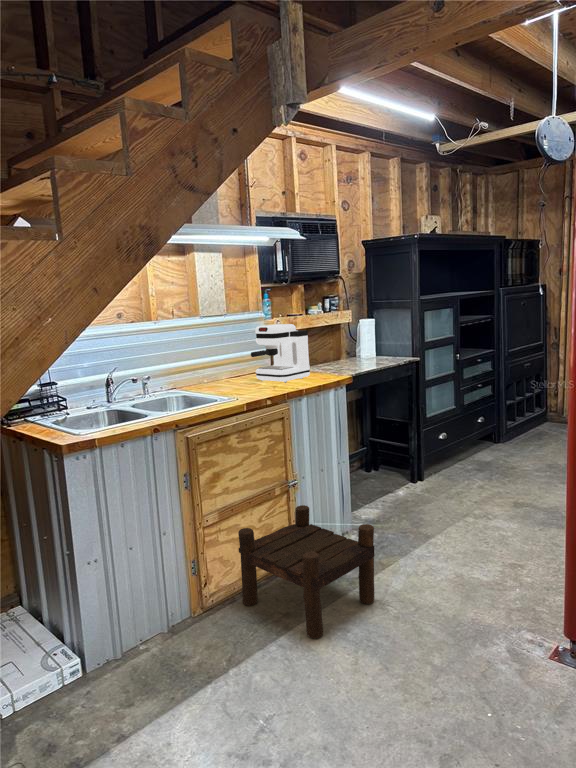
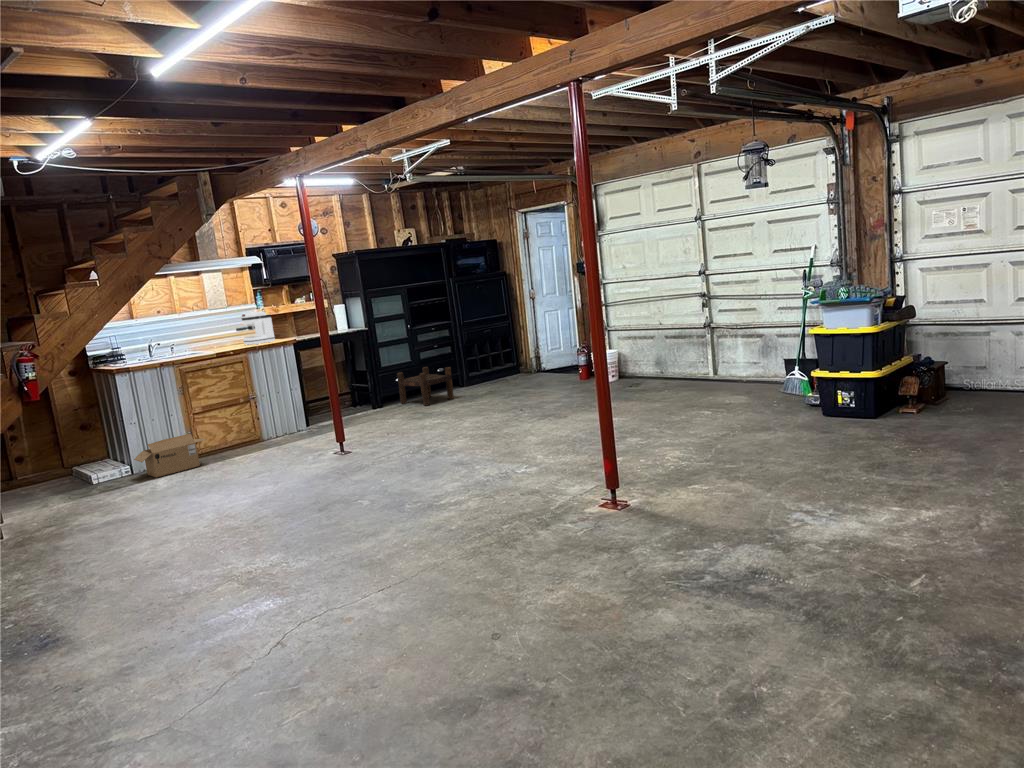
stool: present [238,505,375,639] -> present [397,367,454,406]
cardboard box: none [96,585,246,705] -> present [134,434,206,478]

